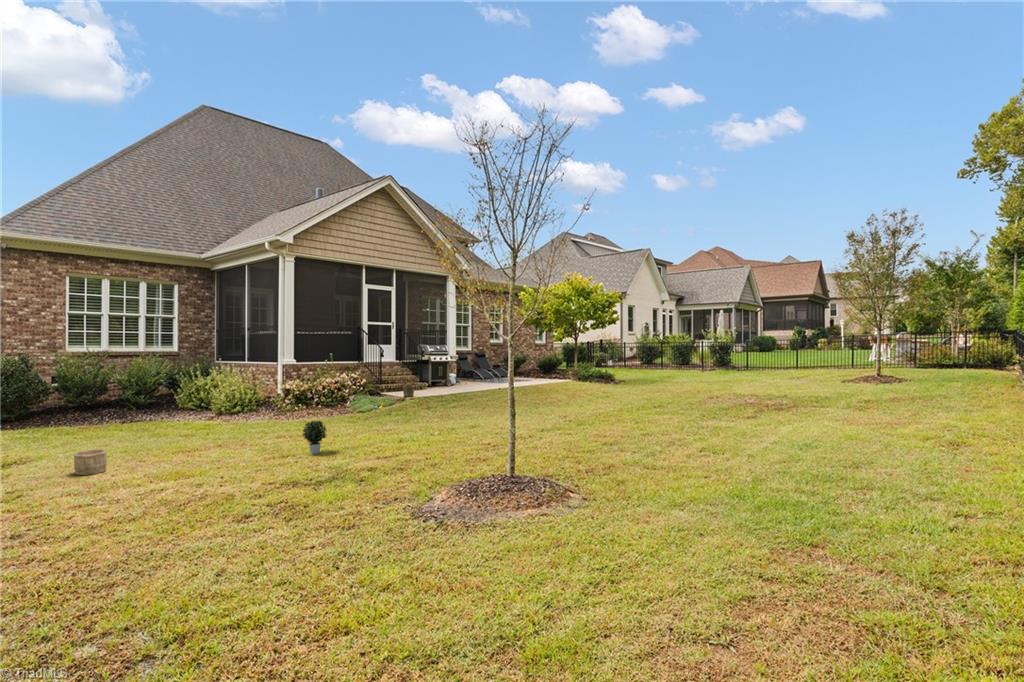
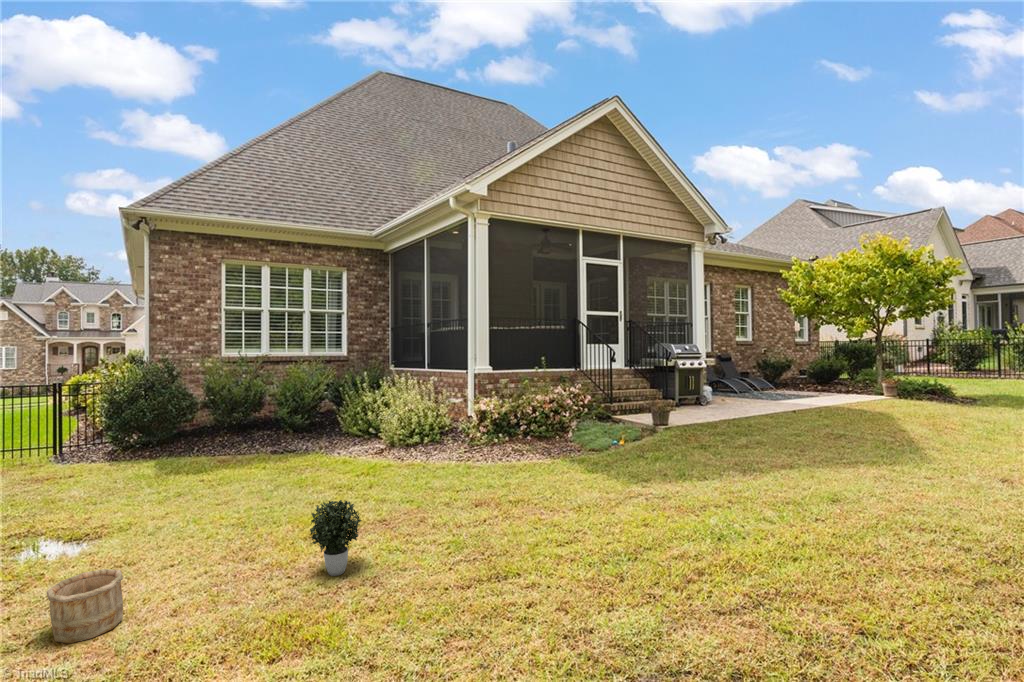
potted plant: present [302,421,327,455] -> present [310,500,361,576]

